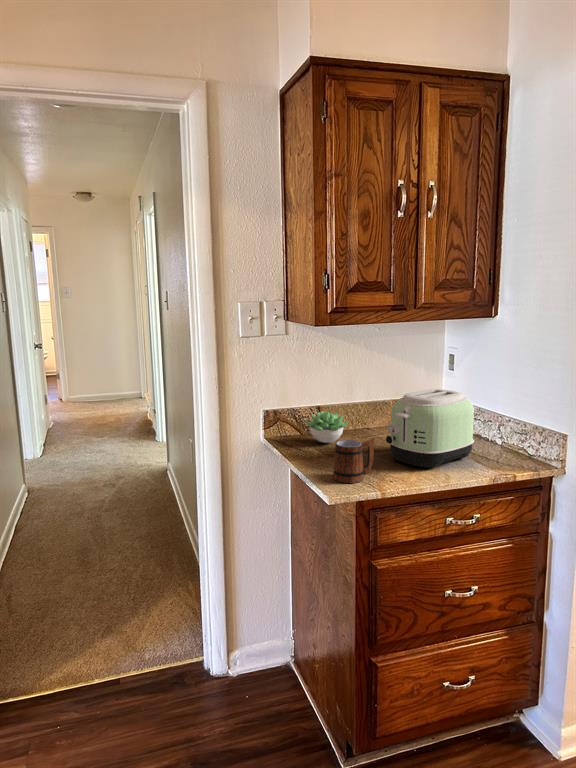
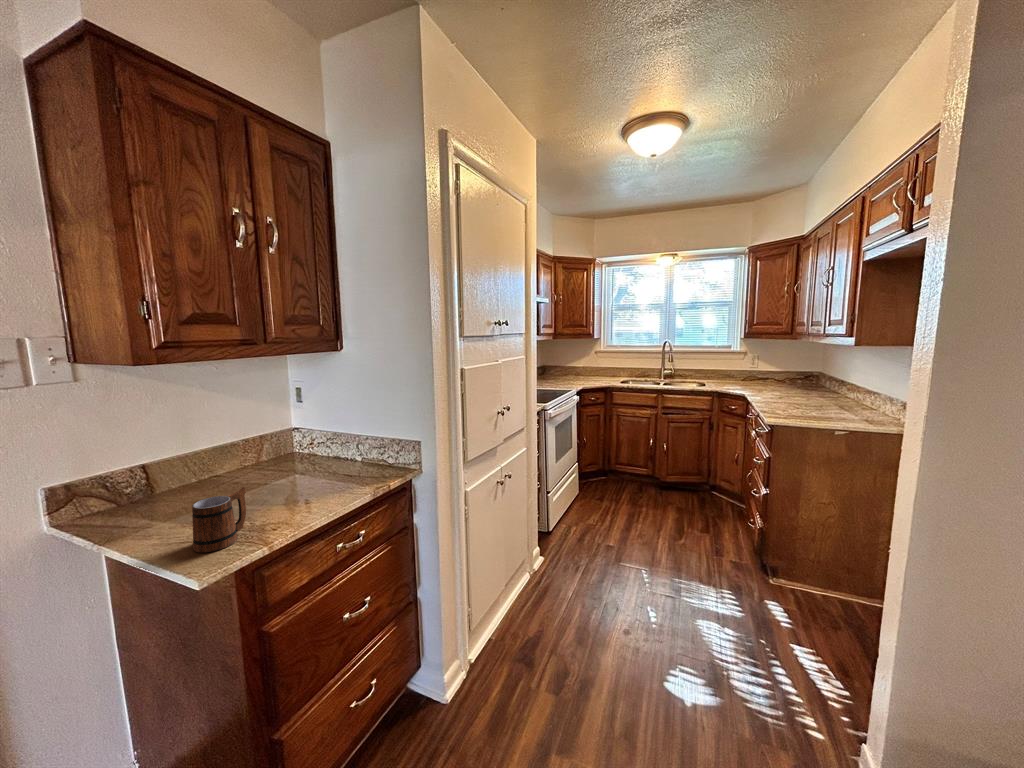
toaster: present [386,389,474,468] -> none [253,421,345,504]
succulent plant: present [305,411,348,443] -> none [124,466,194,508]

